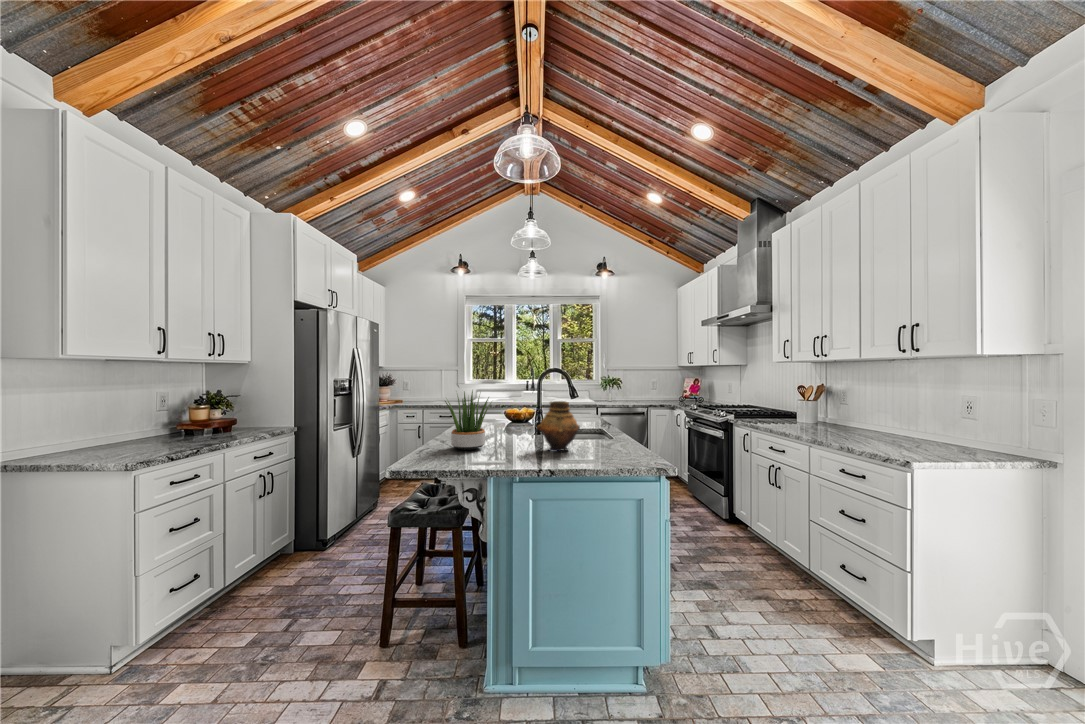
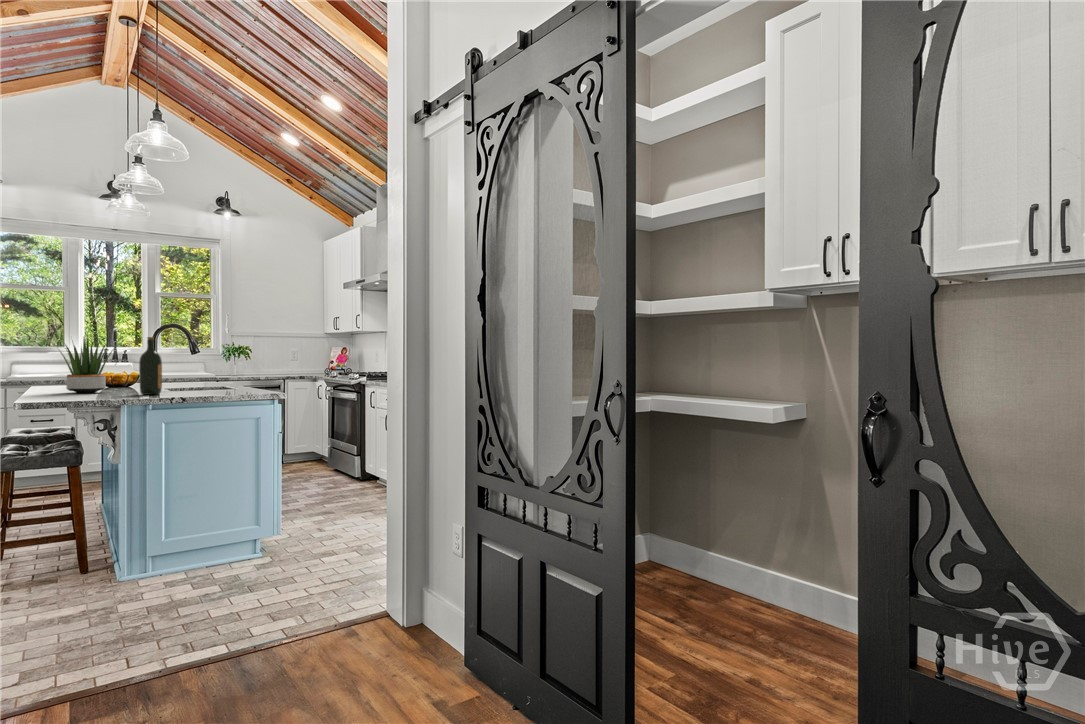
wine bottle: none [508,394,531,463] -> present [139,337,162,395]
vase: present [537,401,580,451] -> none [164,348,207,392]

